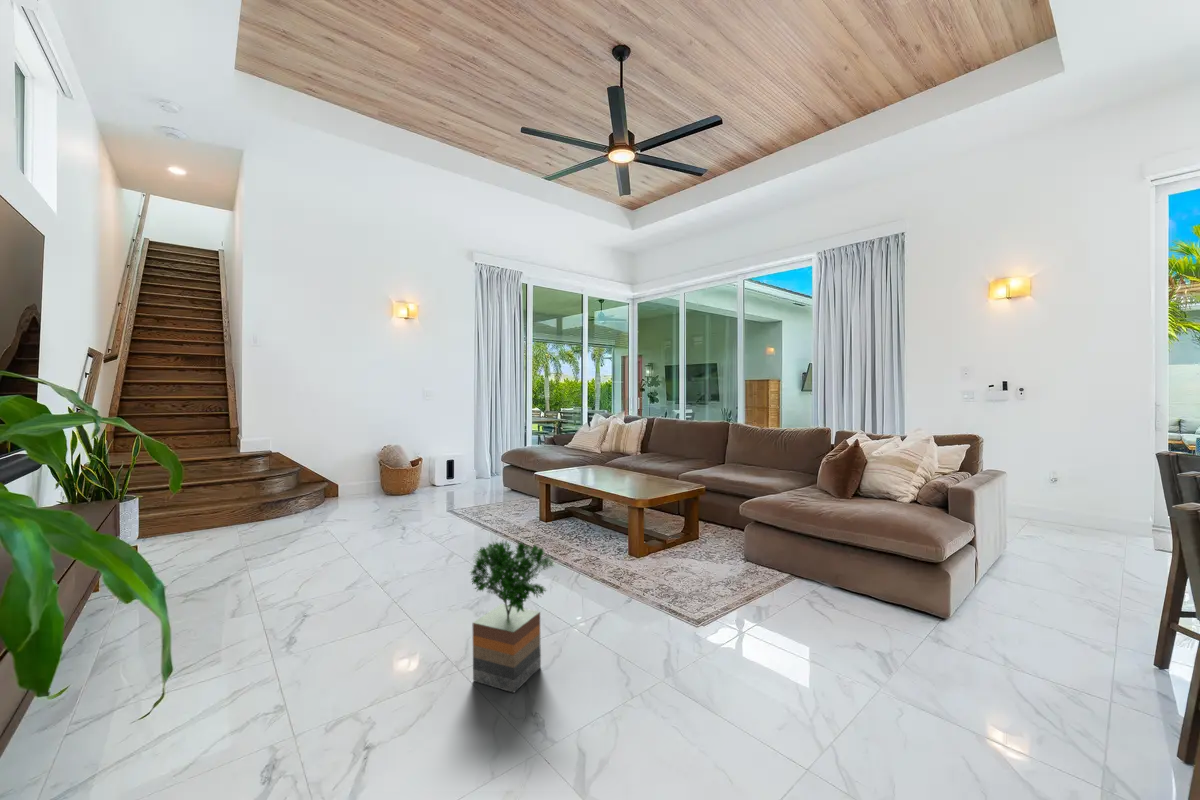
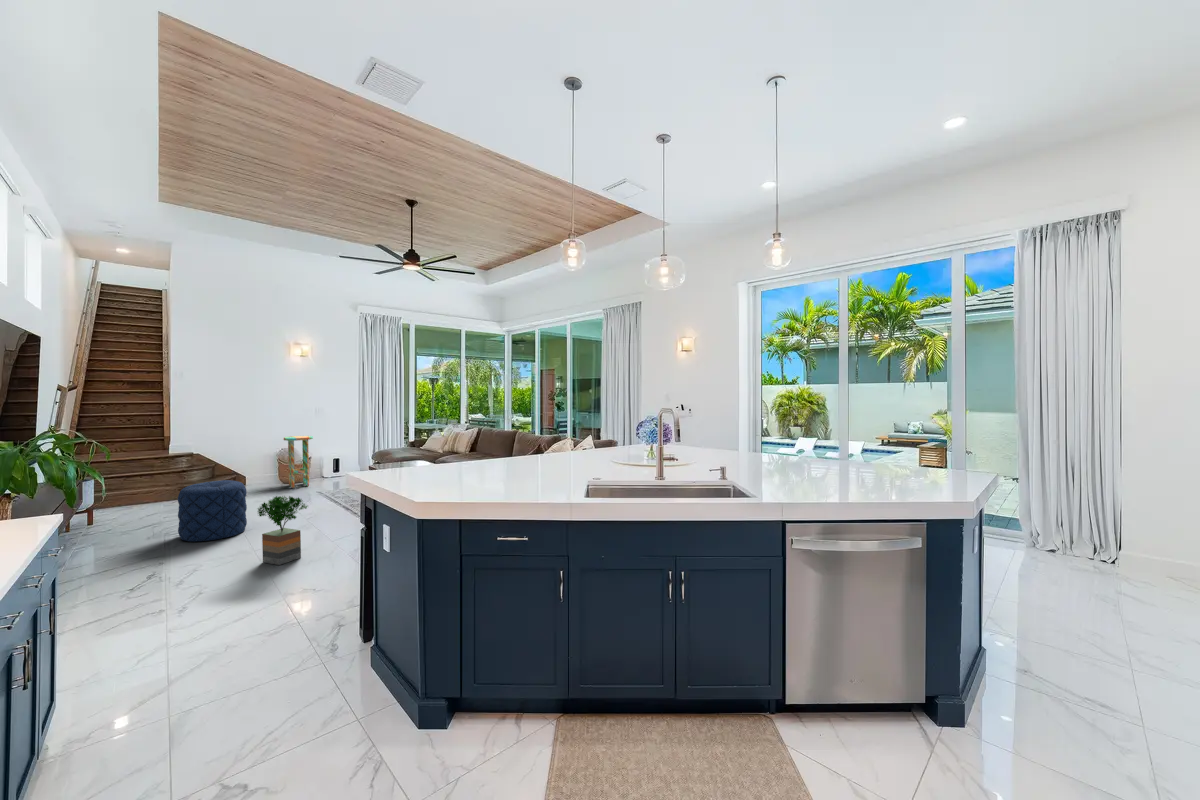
side table: none [396,429,434,503] -> present [284,436,313,488]
pouf: none [282,500,391,614] -> present [178,480,247,542]

